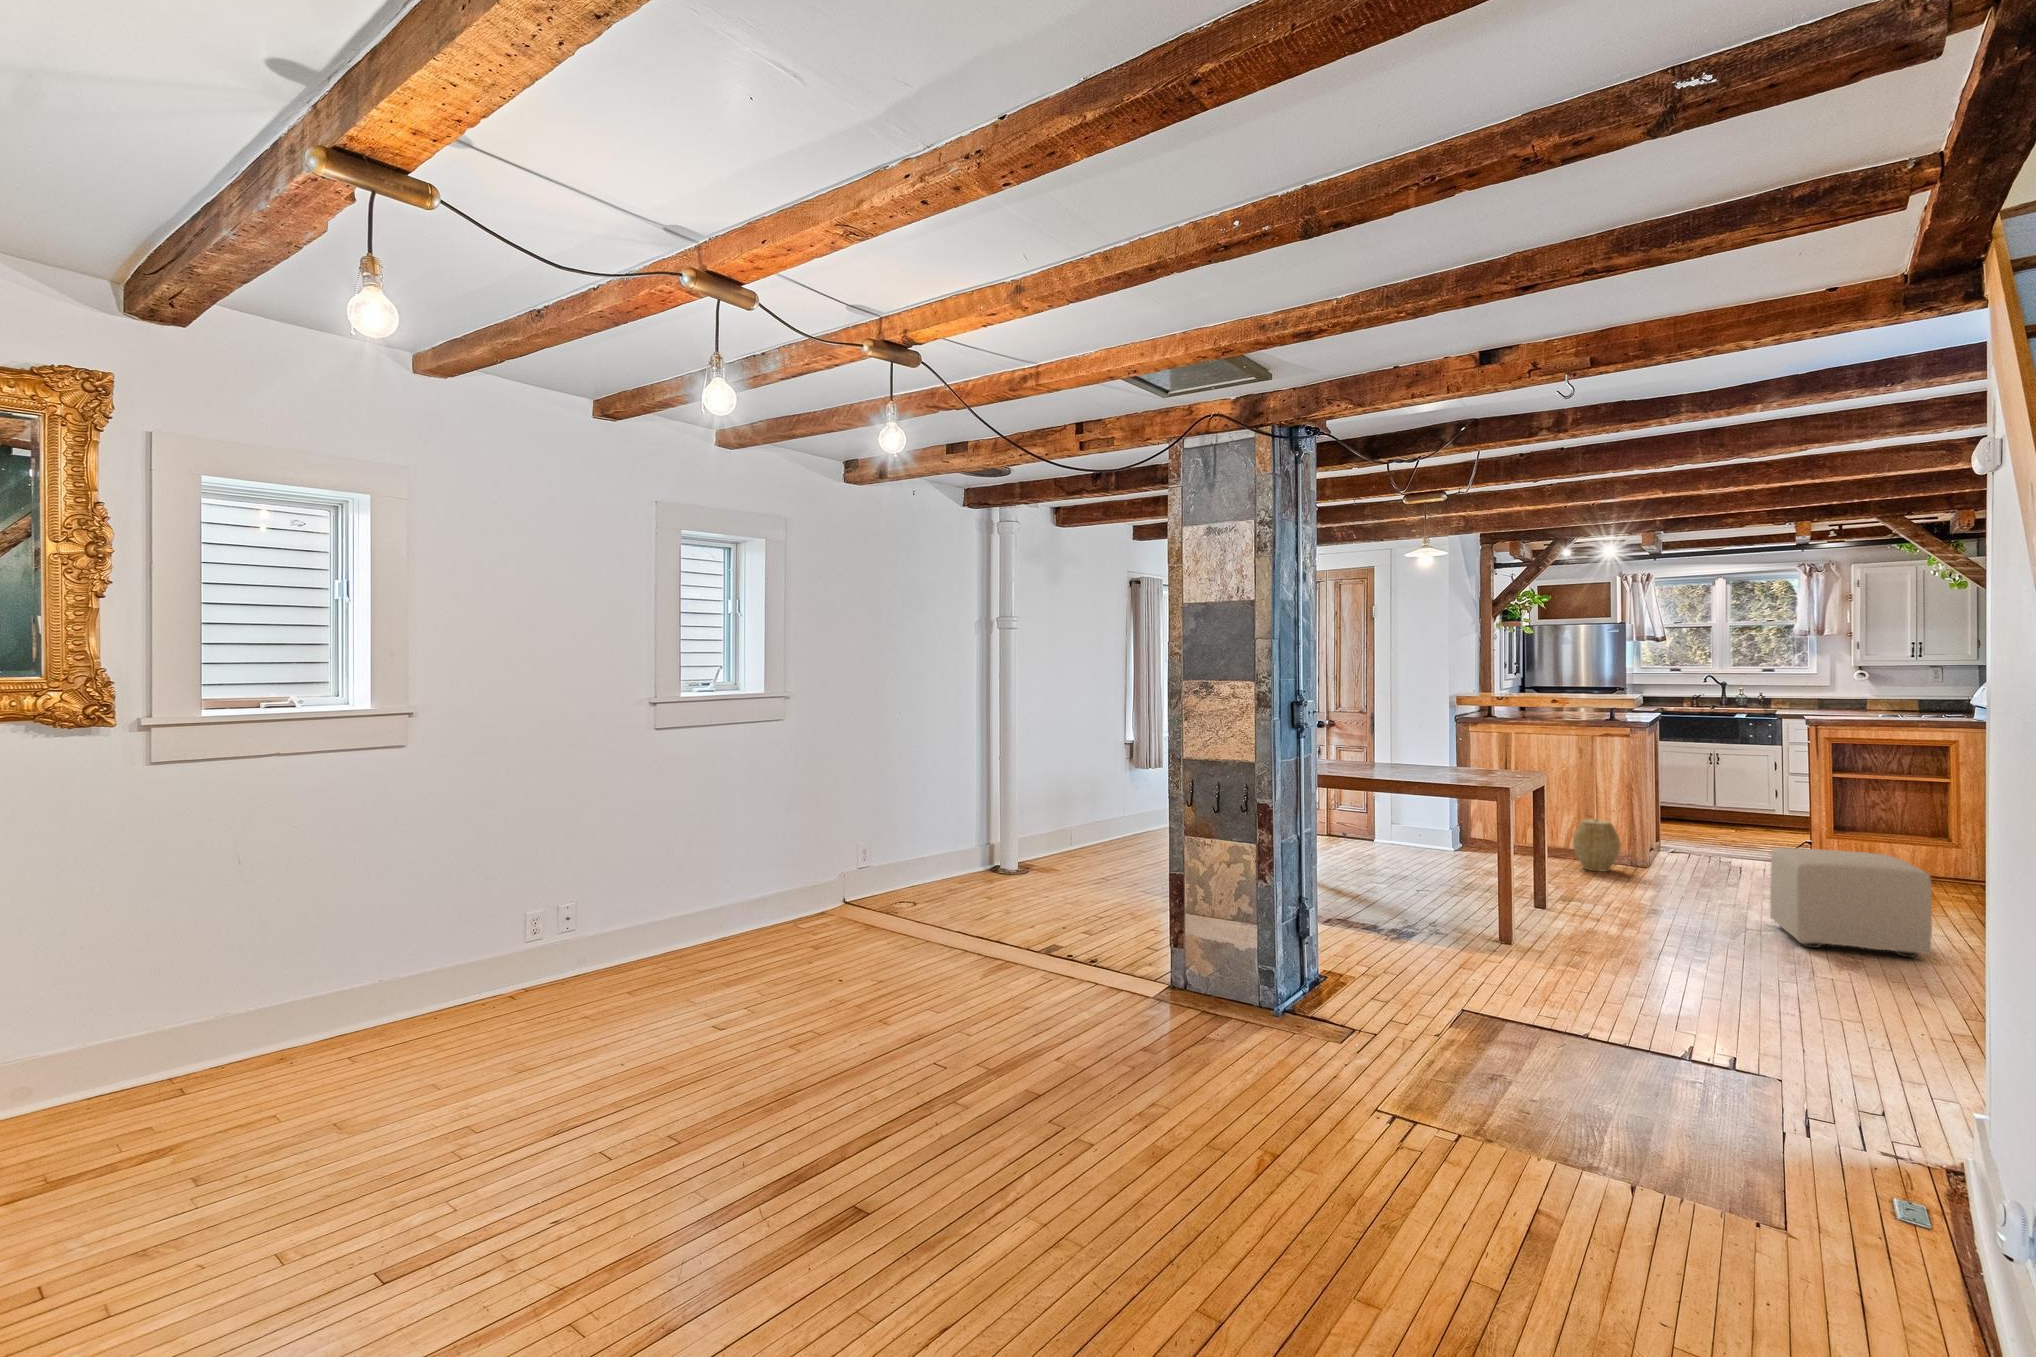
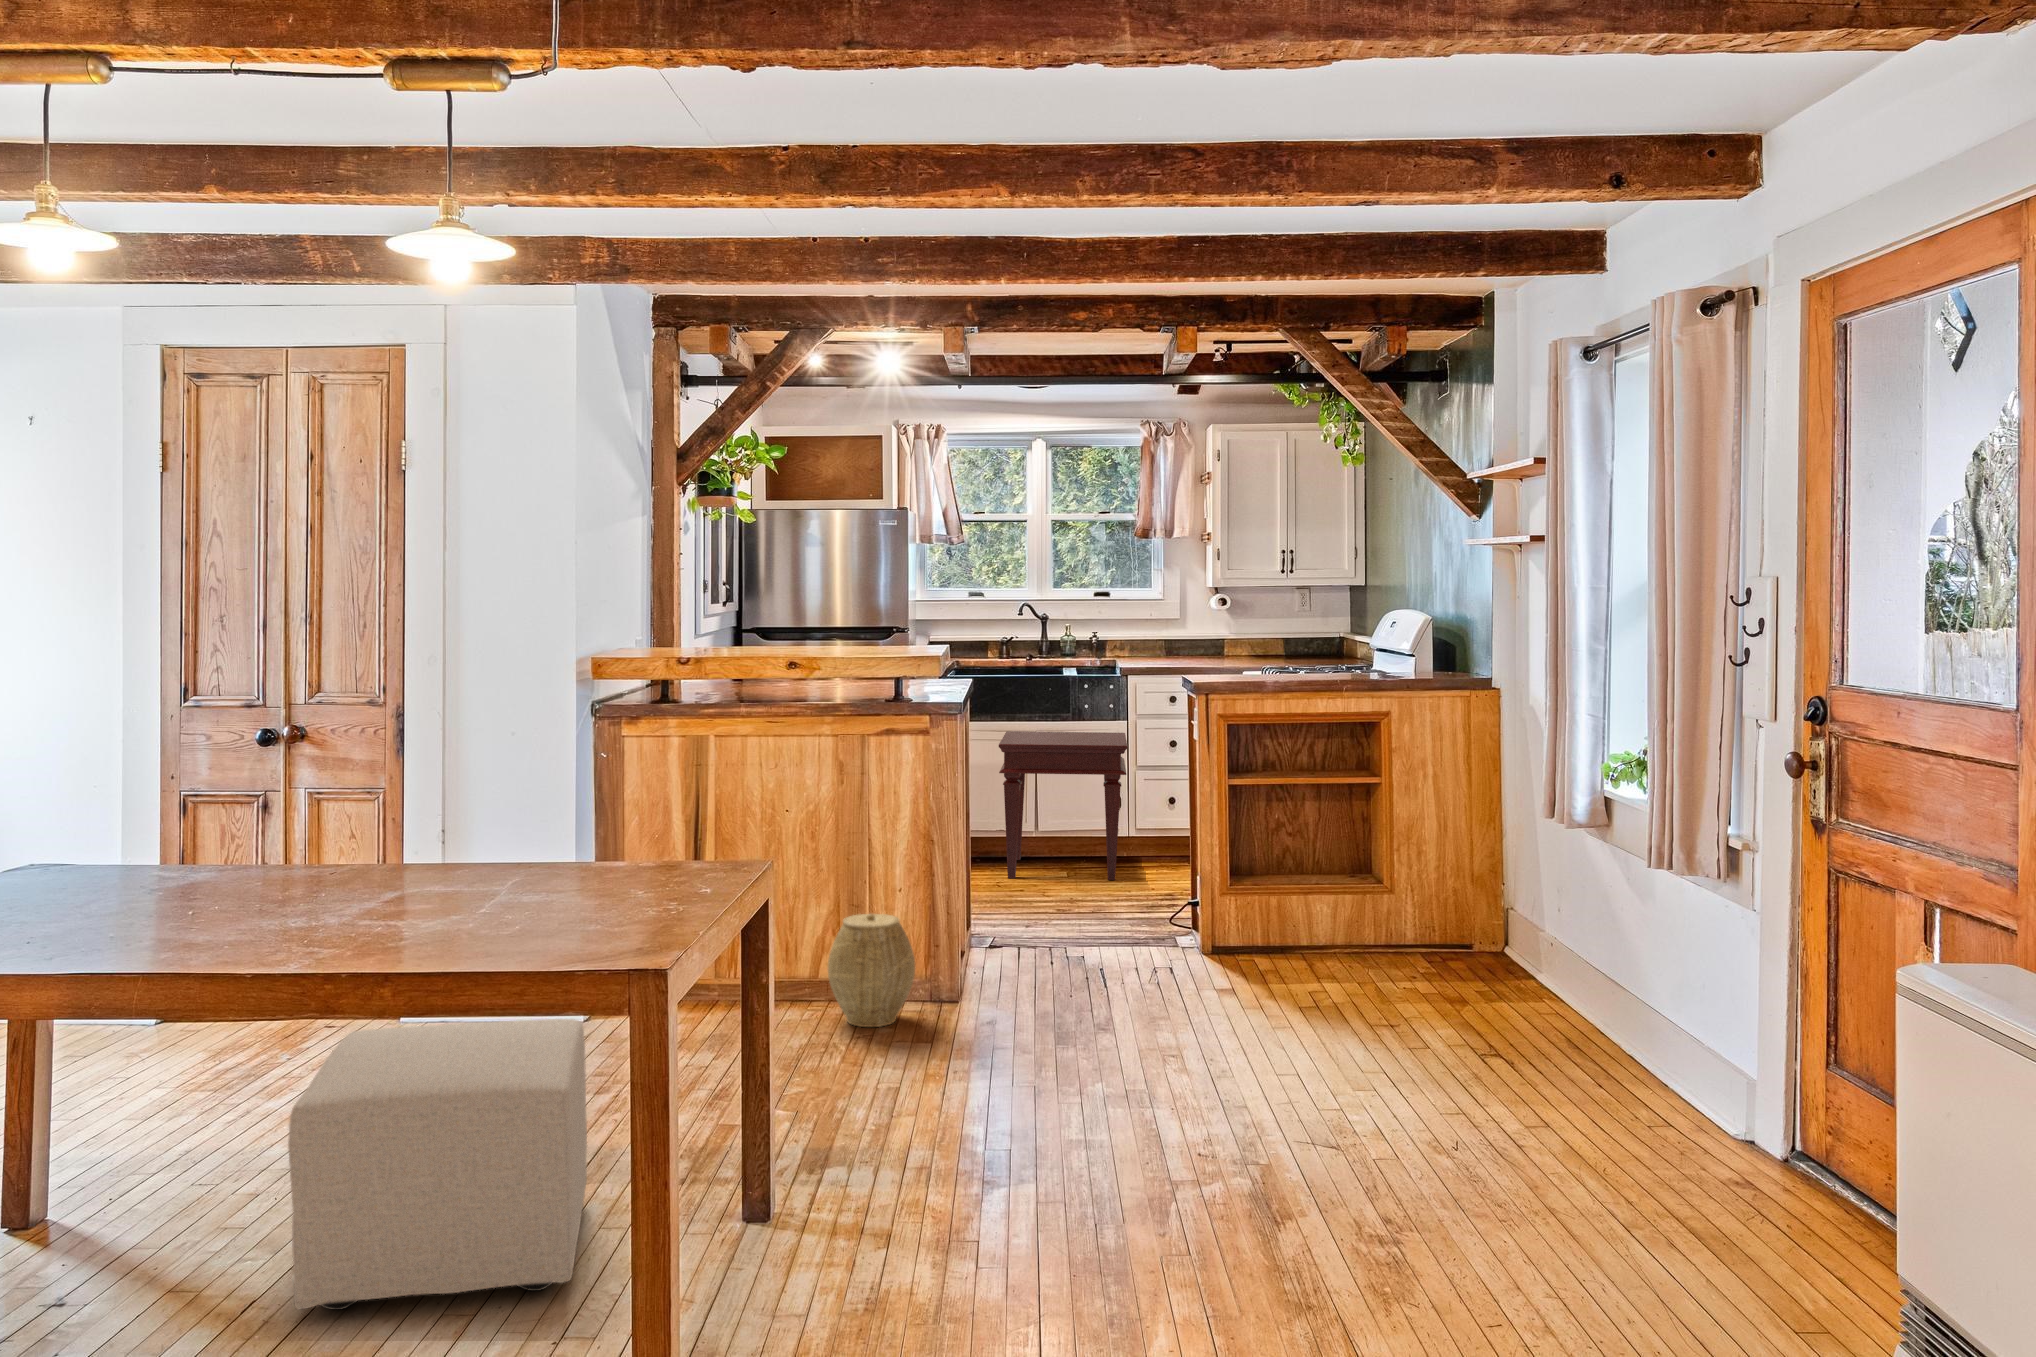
side table: none [1684,749,1779,837] -> present [999,731,1128,880]
ottoman: present [1770,848,1932,957] -> present [288,1019,587,1310]

